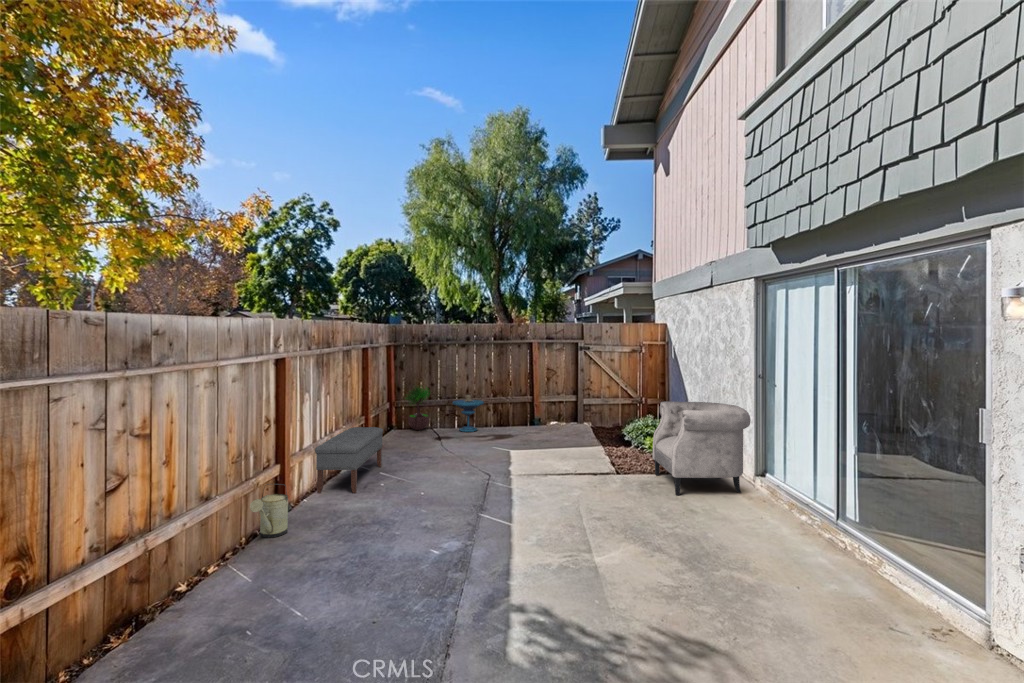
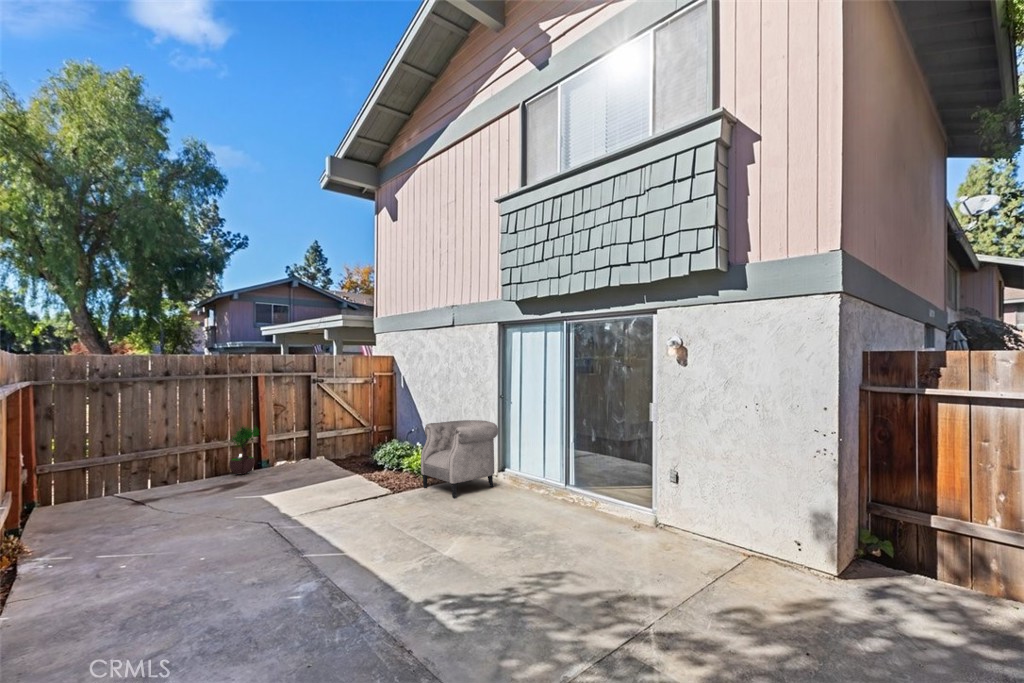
potted tree: present [406,386,429,430] -> present [230,426,258,475]
side table: present [453,395,484,432] -> none [158,442,204,487]
bench: present [315,427,383,493] -> none [47,493,119,589]
watering can: present [250,484,288,538] -> none [28,573,75,651]

